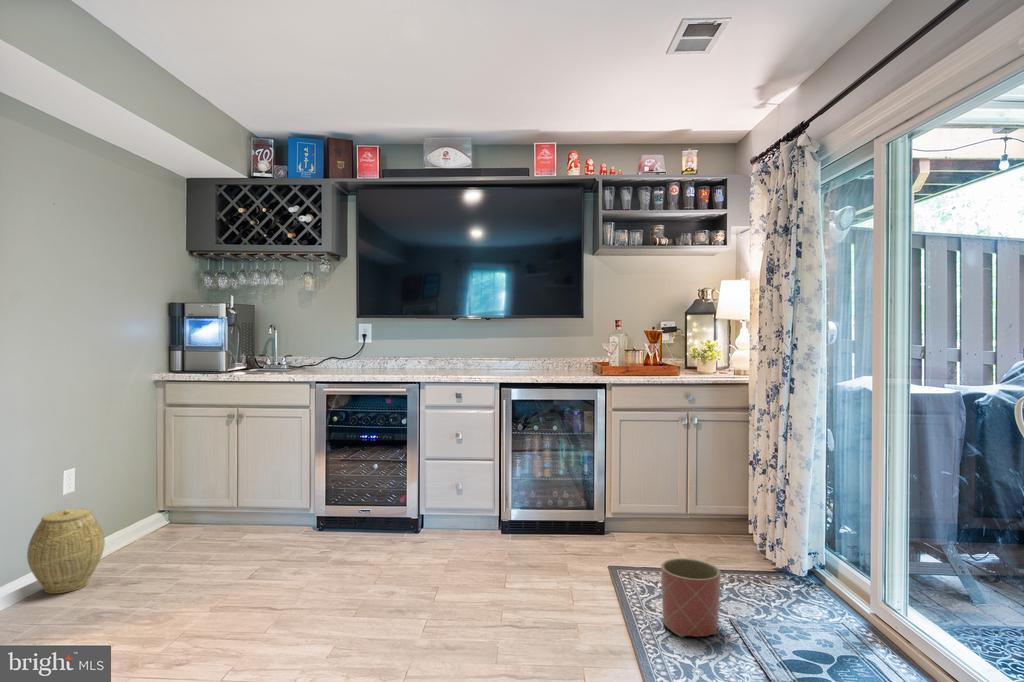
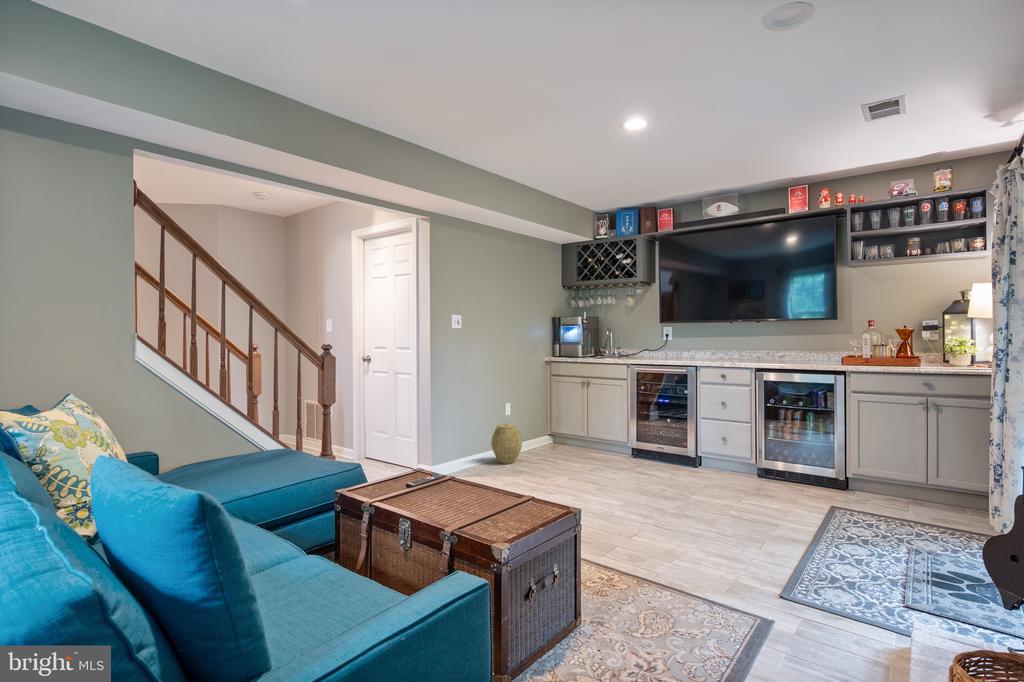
planter: present [661,558,721,637] -> none [839,493,887,547]

